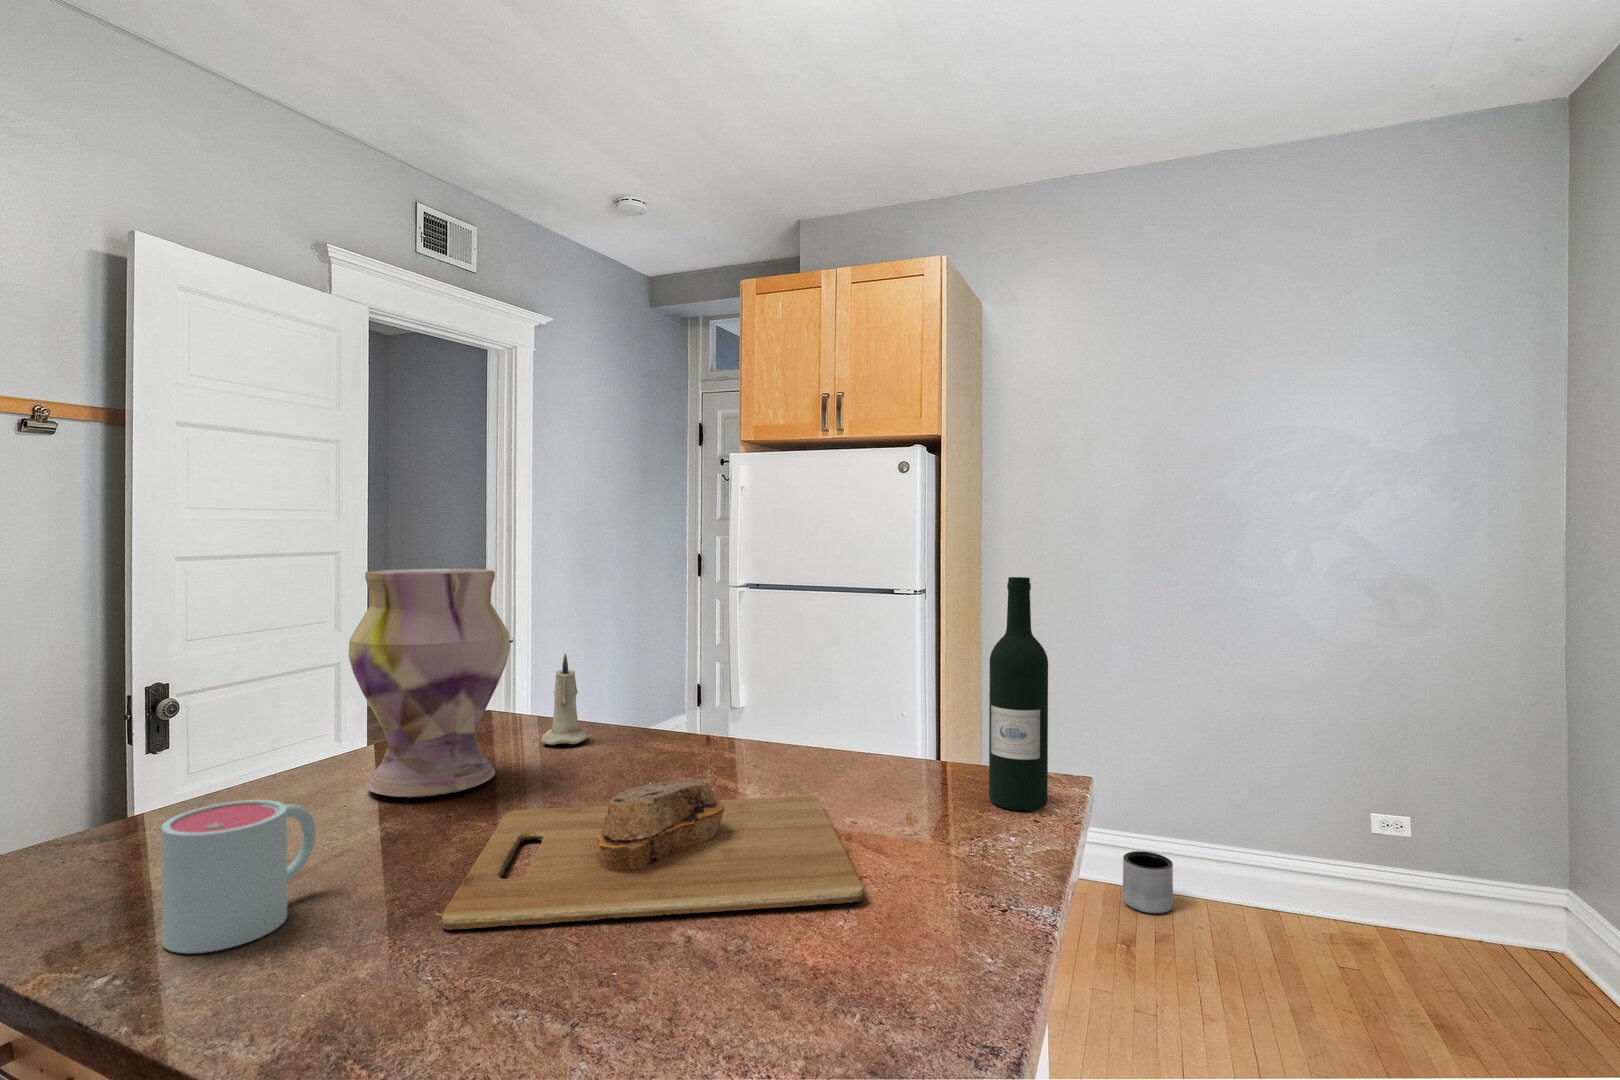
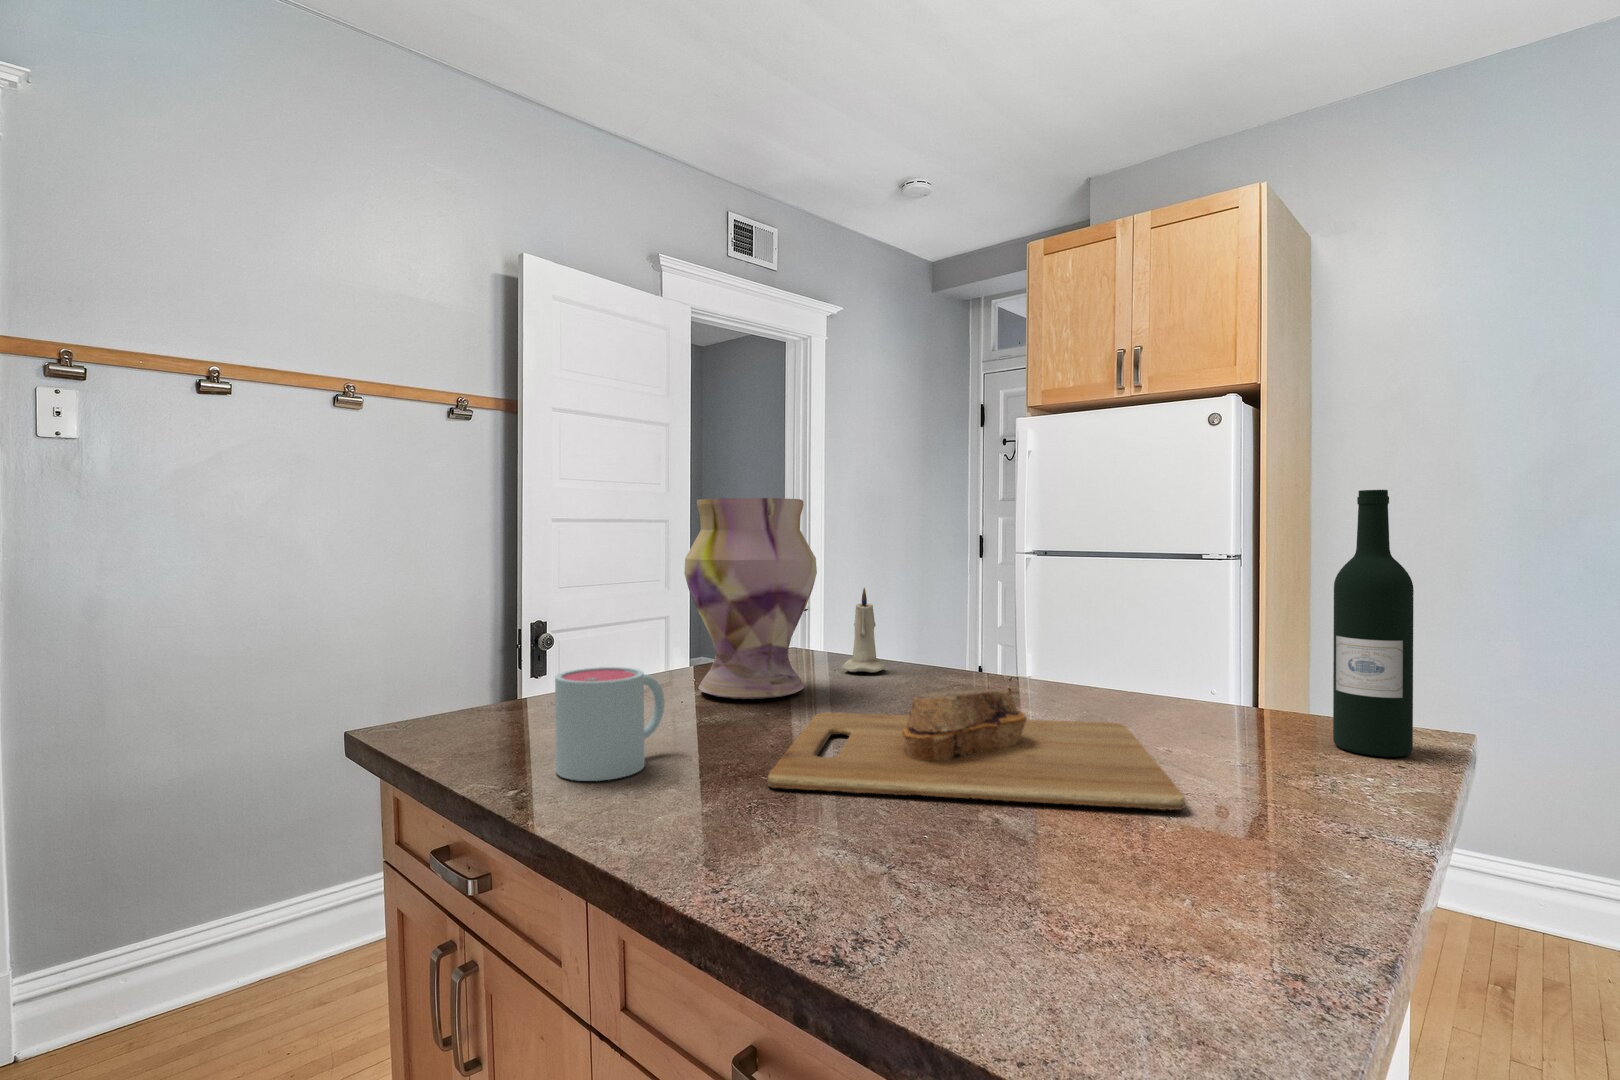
planter: present [1123,851,1173,914] -> none [1506,877,1582,956]

